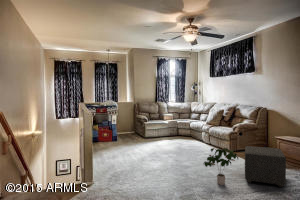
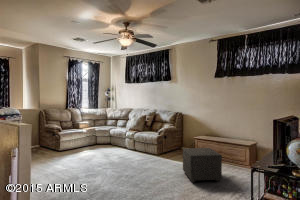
potted plant: present [204,148,238,185] -> none [156,153,188,190]

